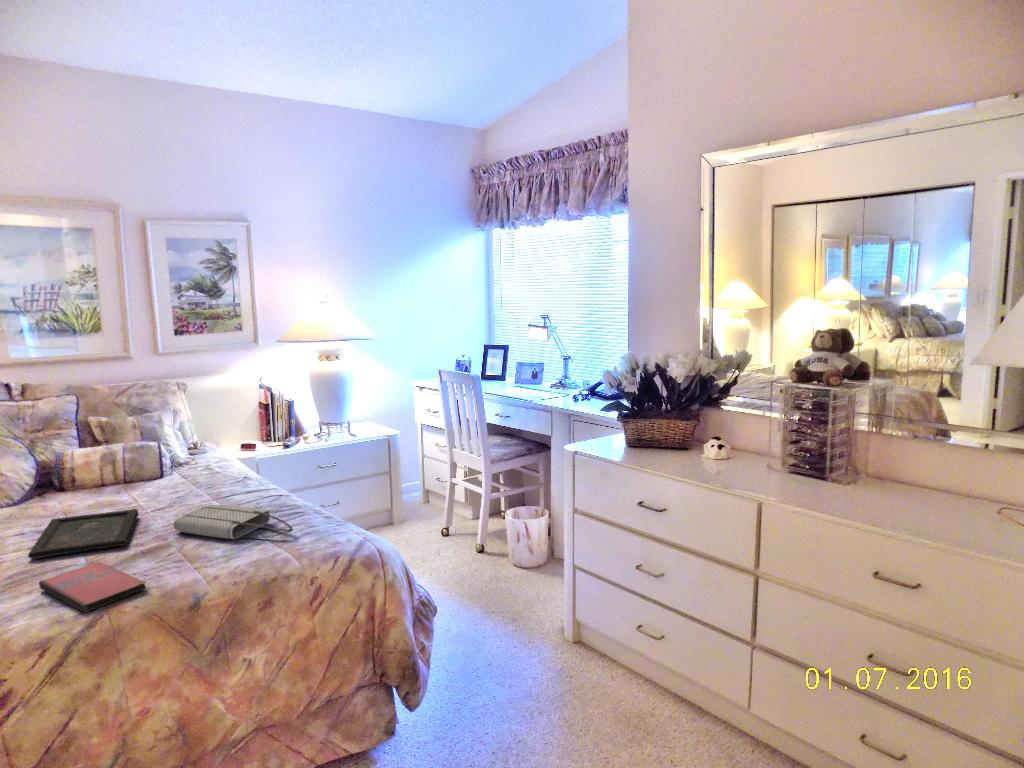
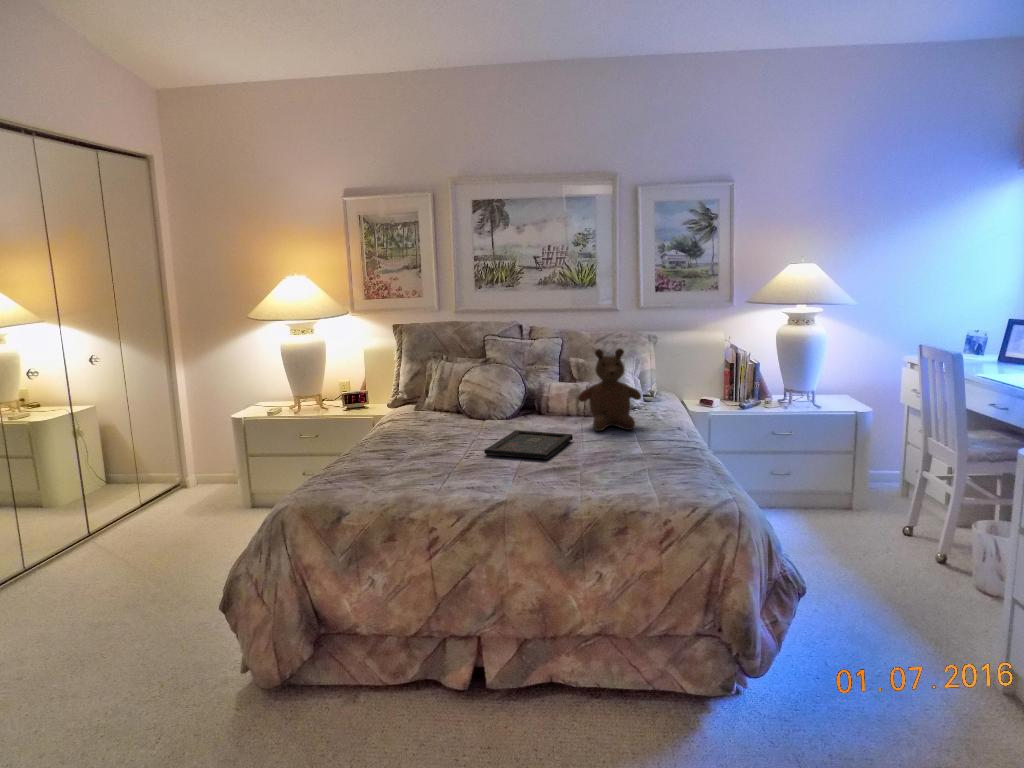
teddy bear: none [124,402,203,499] -> present [578,349,641,431]
tote bag: present [174,505,293,539] -> none [586,441,673,477]
paperback book: present [39,562,146,613] -> none [474,465,536,498]

